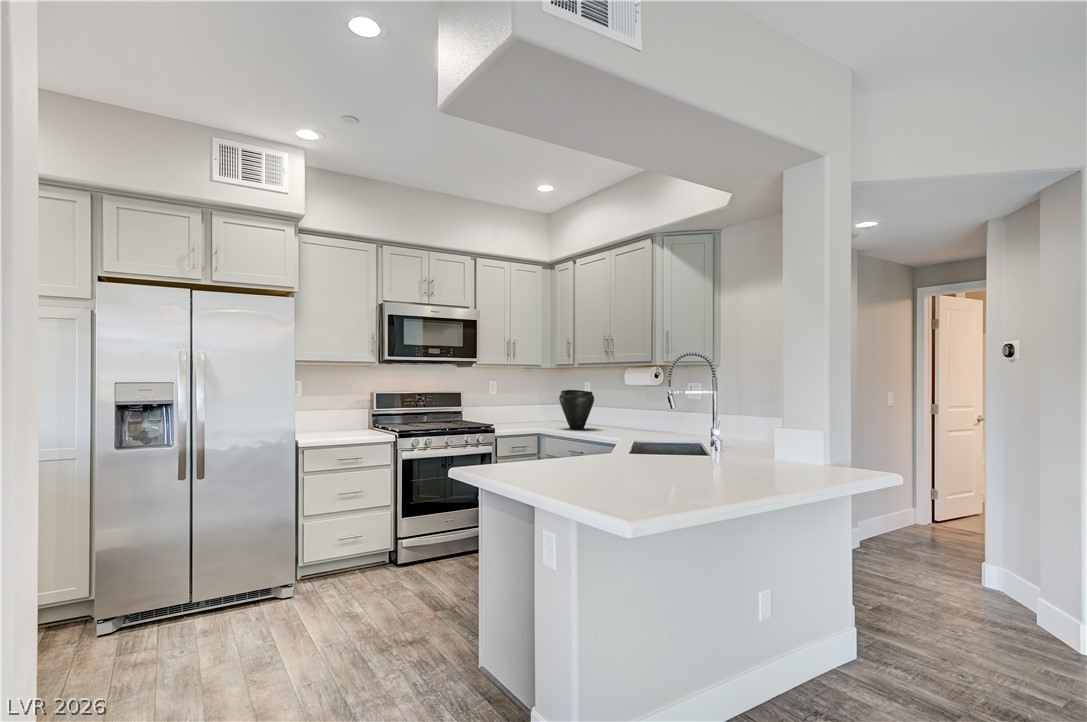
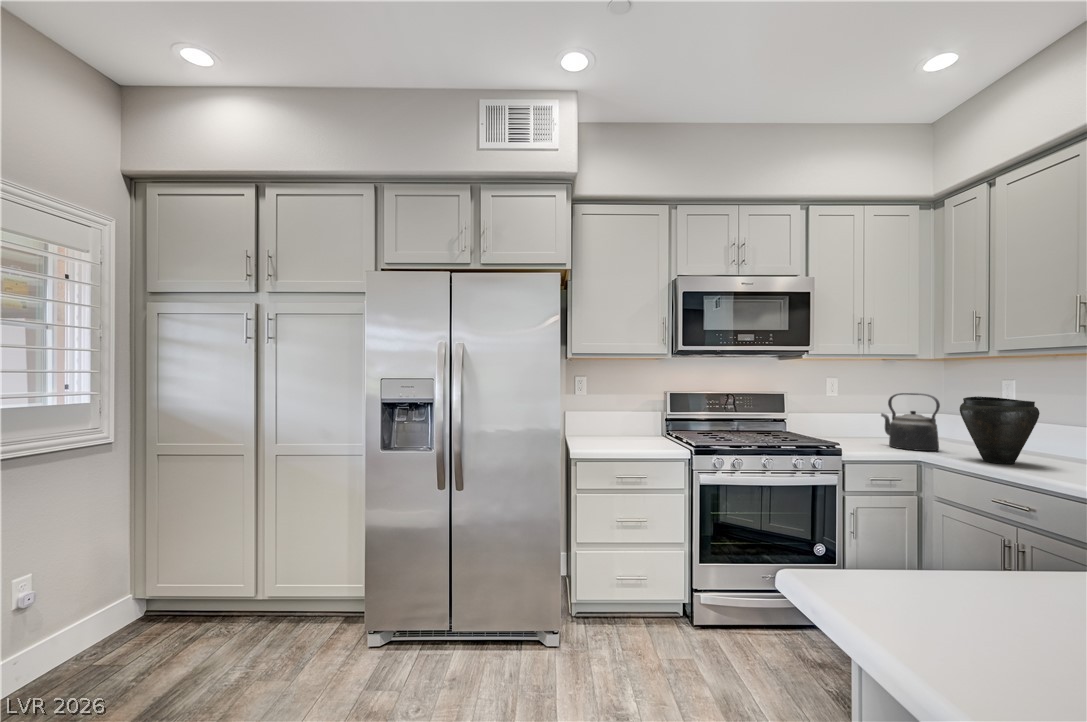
kettle: none [522,389,552,426] -> present [881,393,940,451]

